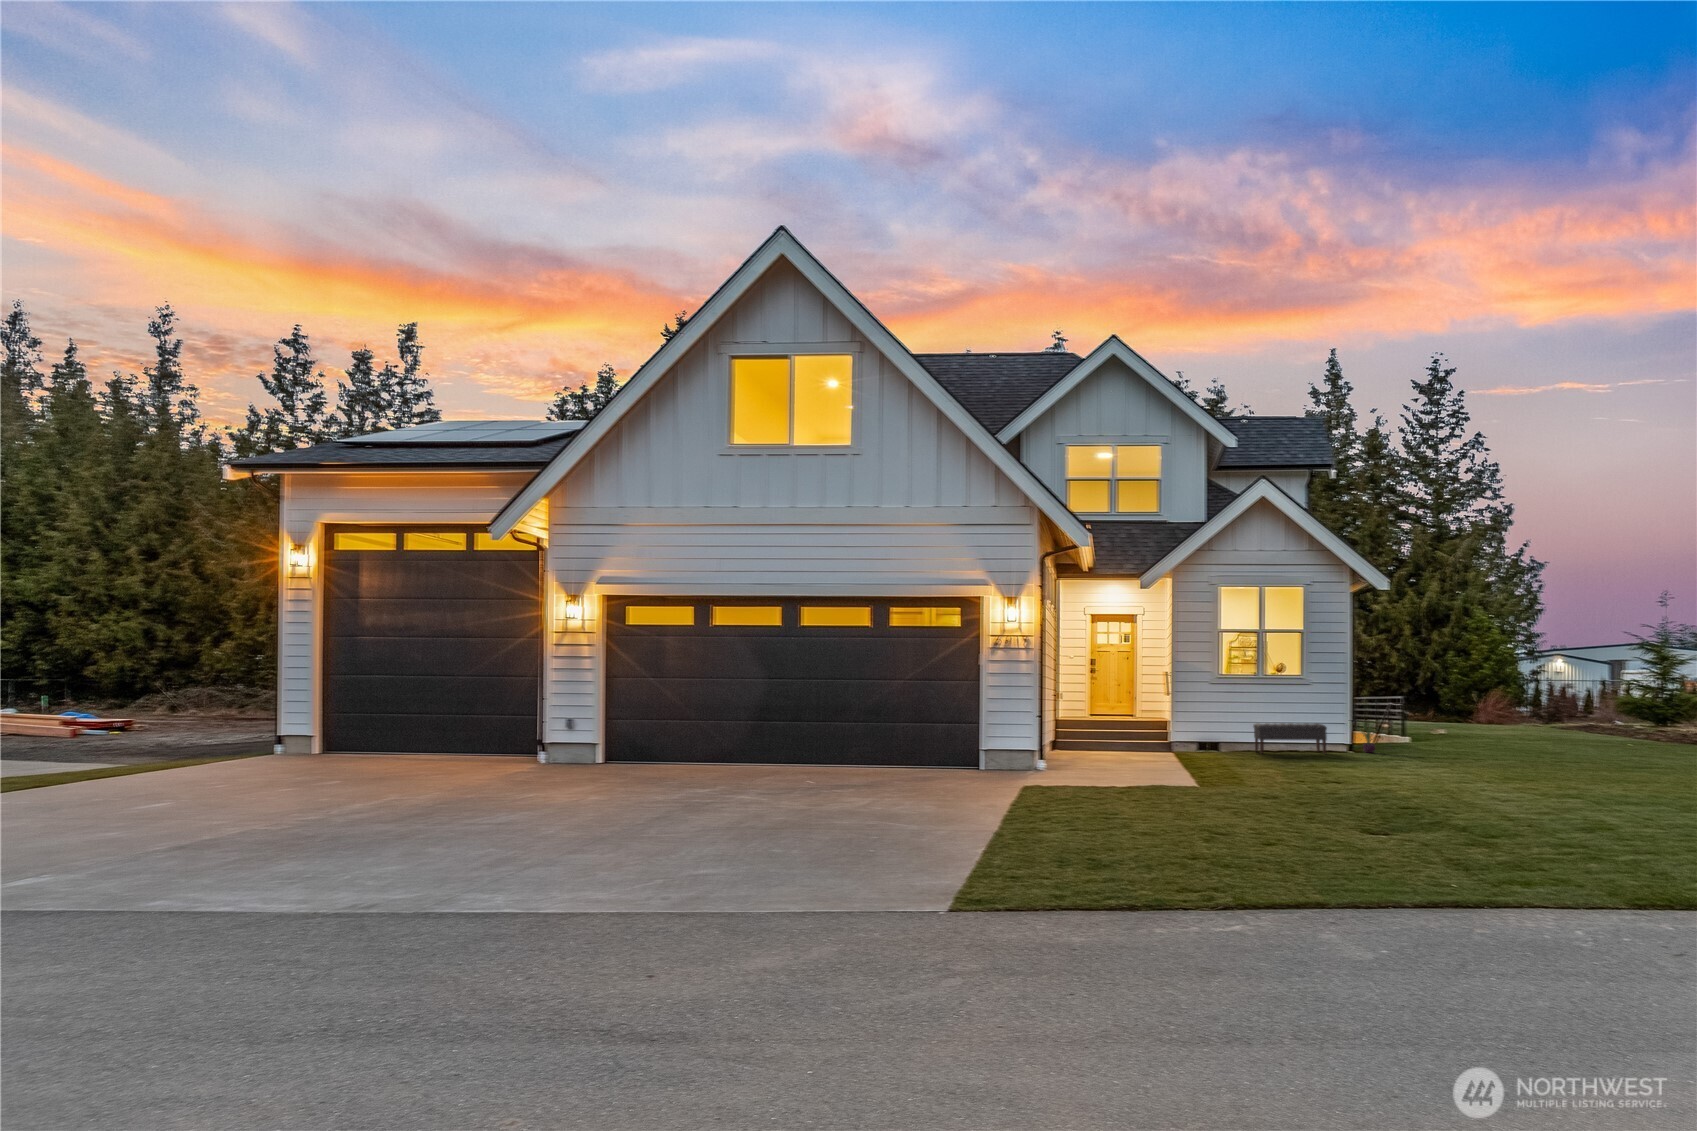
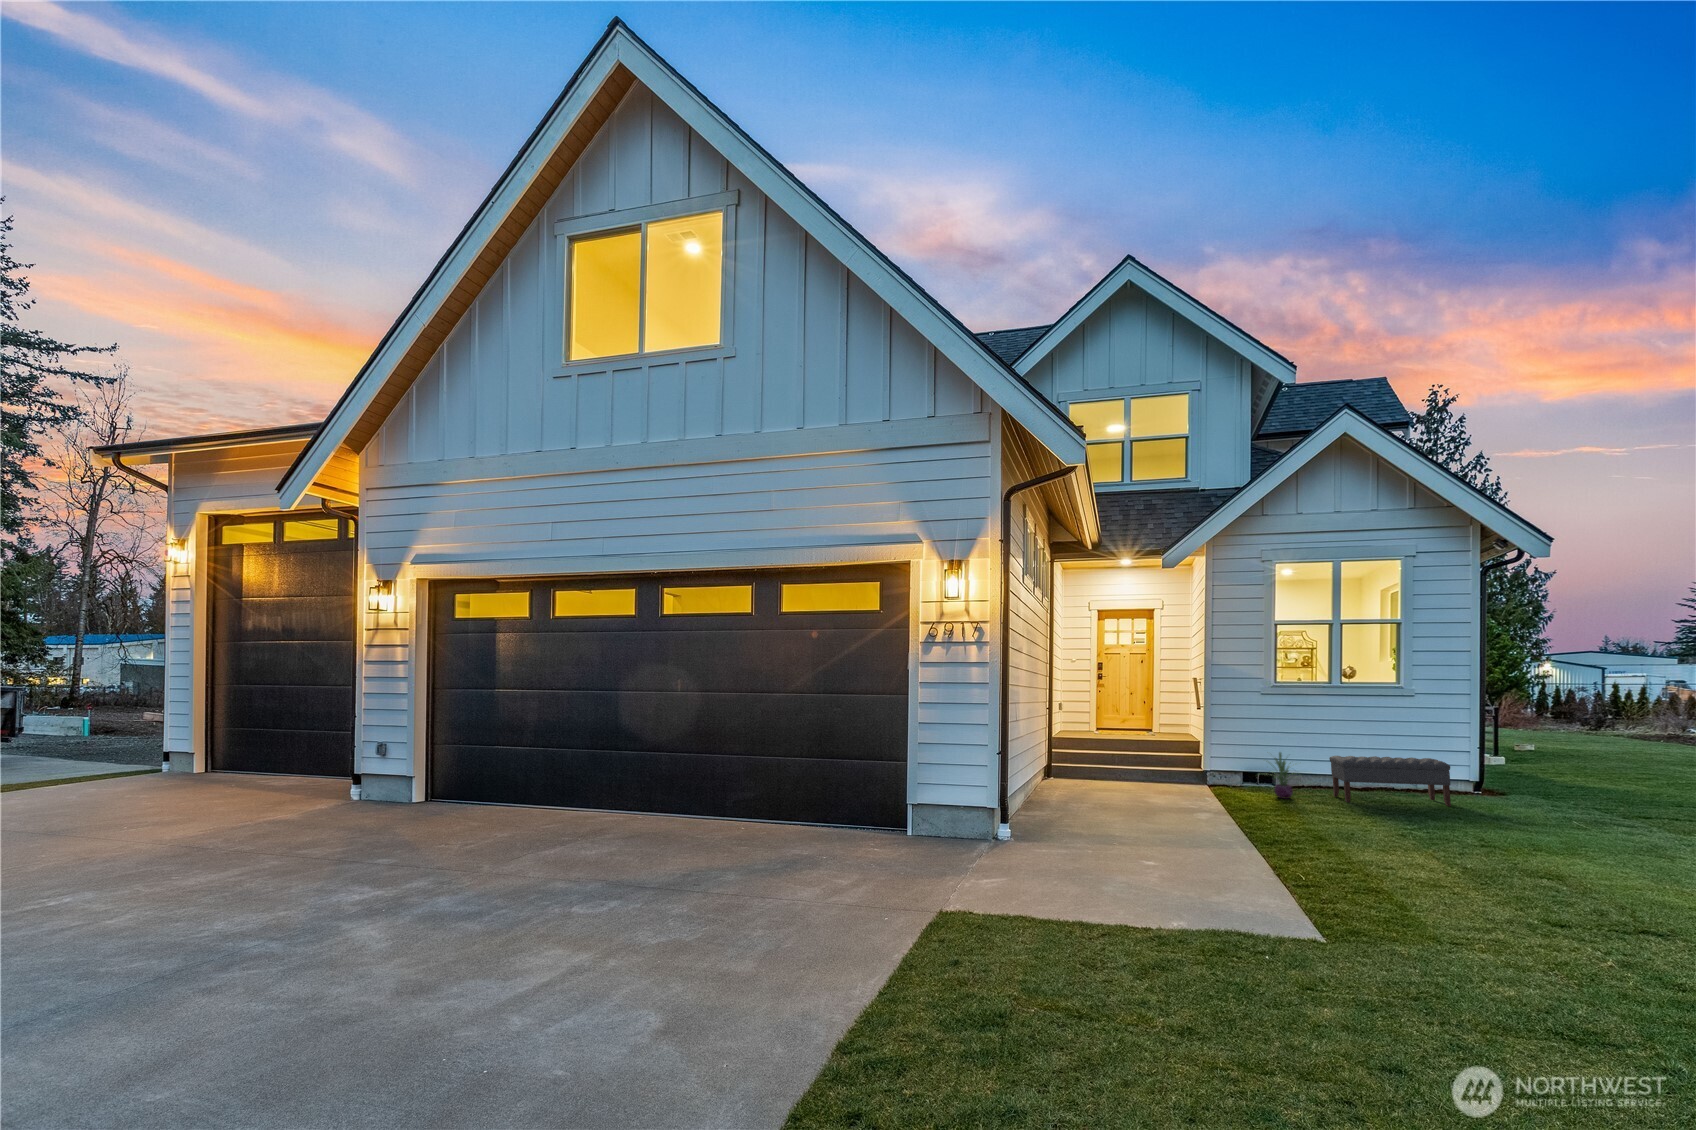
decorative plant: present [1360,723,1375,753] -> present [1274,753,1293,799]

